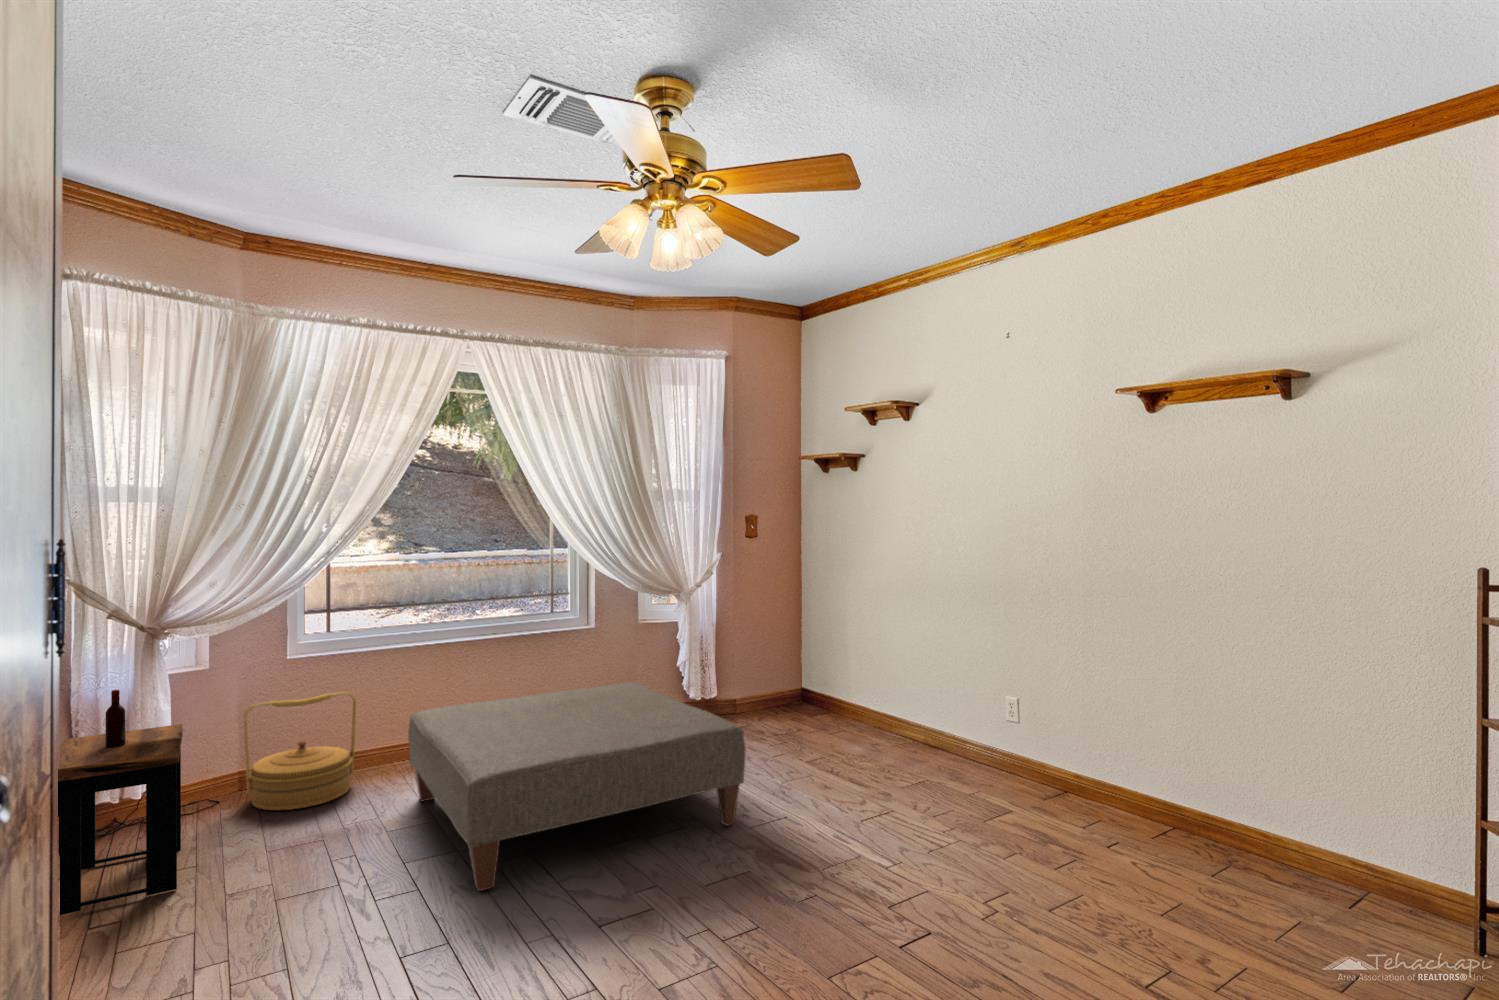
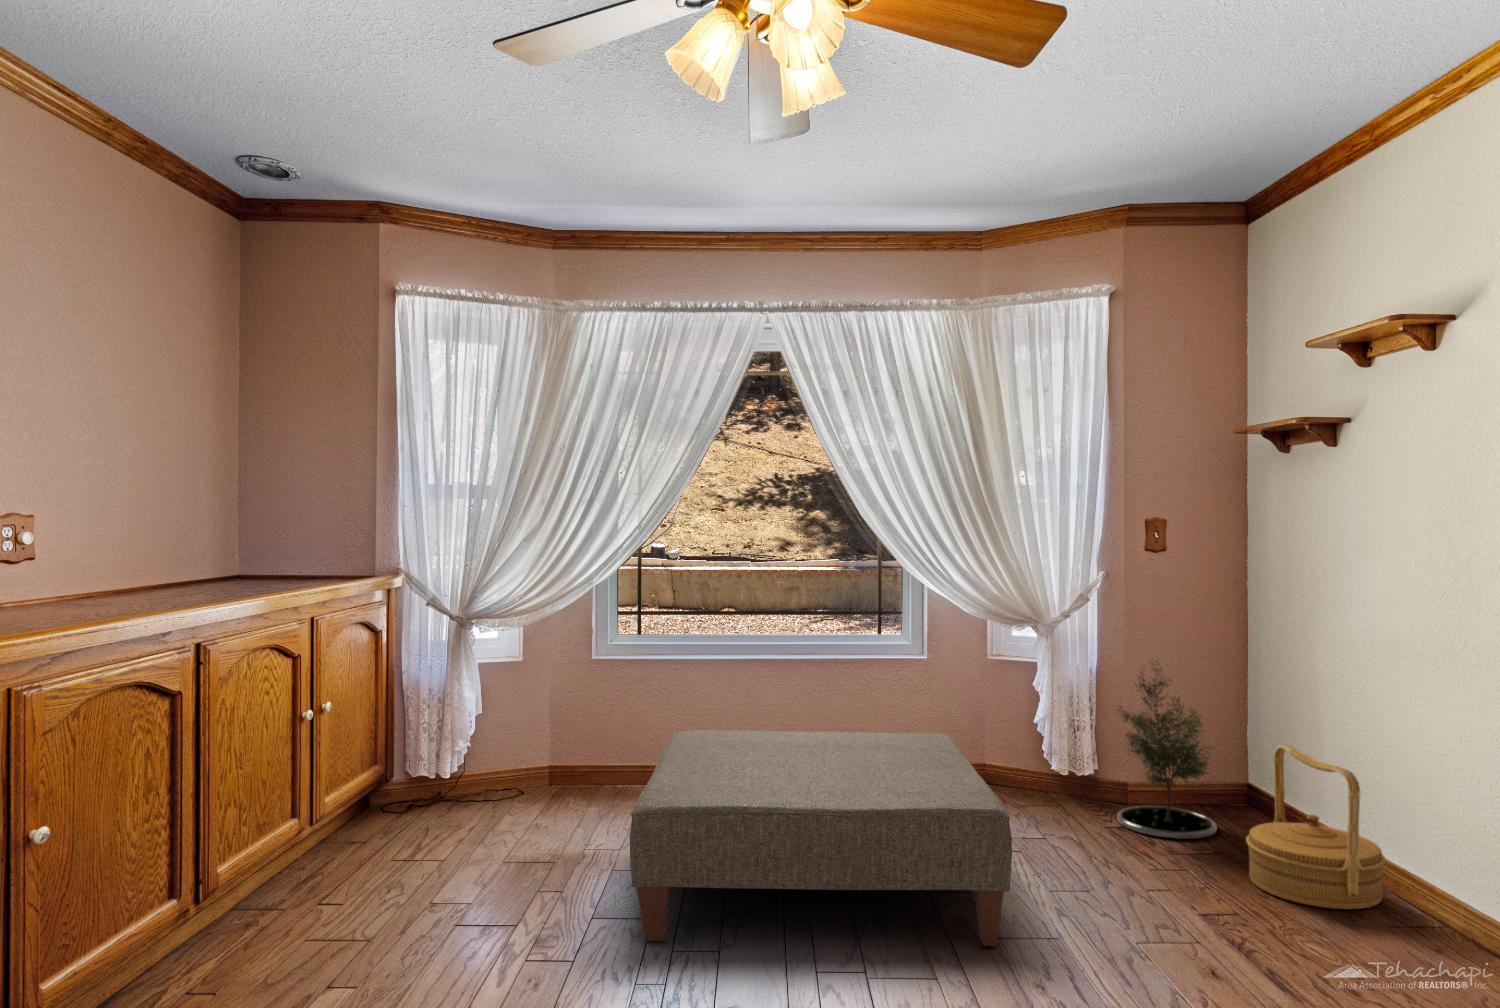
potted tree: none [732,612,799,732] -> present [1117,665,1217,839]
side table: present [58,690,183,915] -> none [334,669,468,864]
woven basket: present [244,692,356,810] -> present [1246,745,1386,909]

